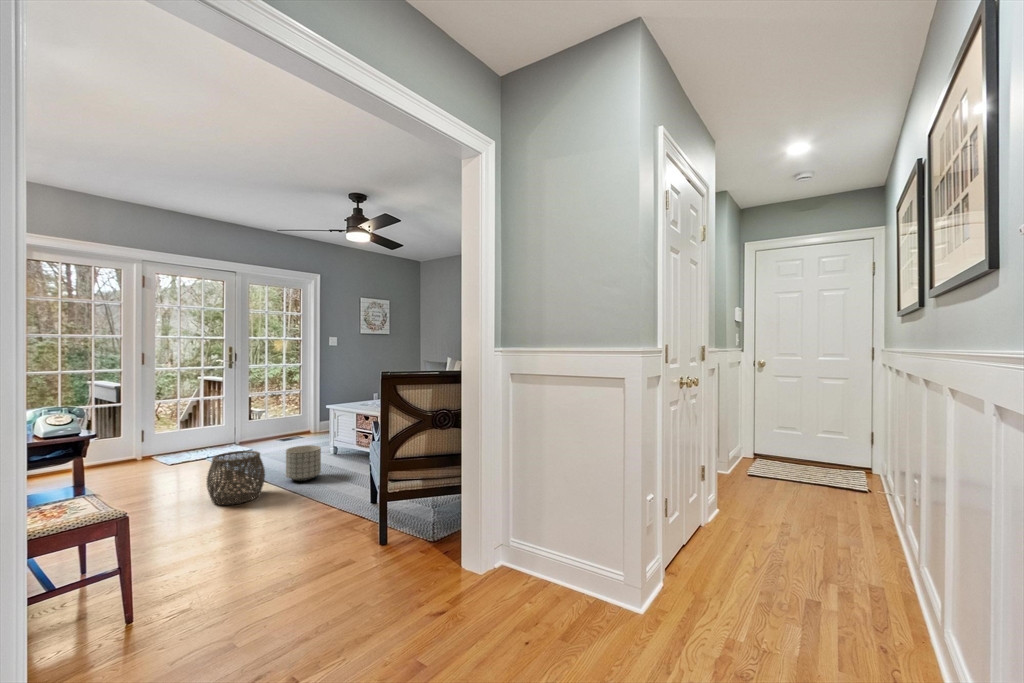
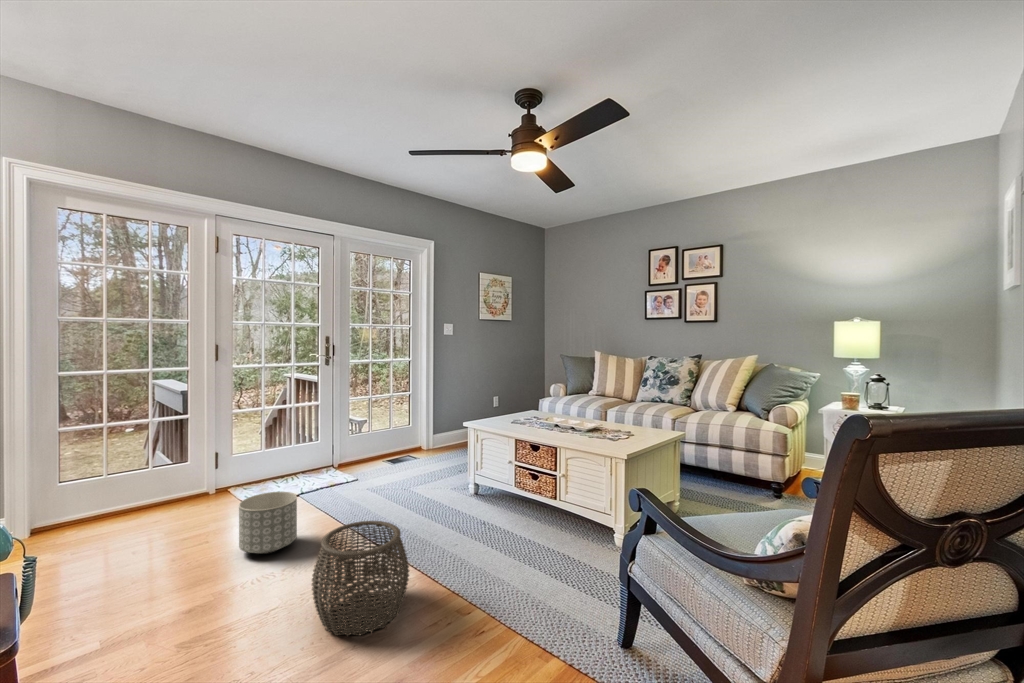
planter: present [286,445,321,481] -> present [239,492,297,554]

